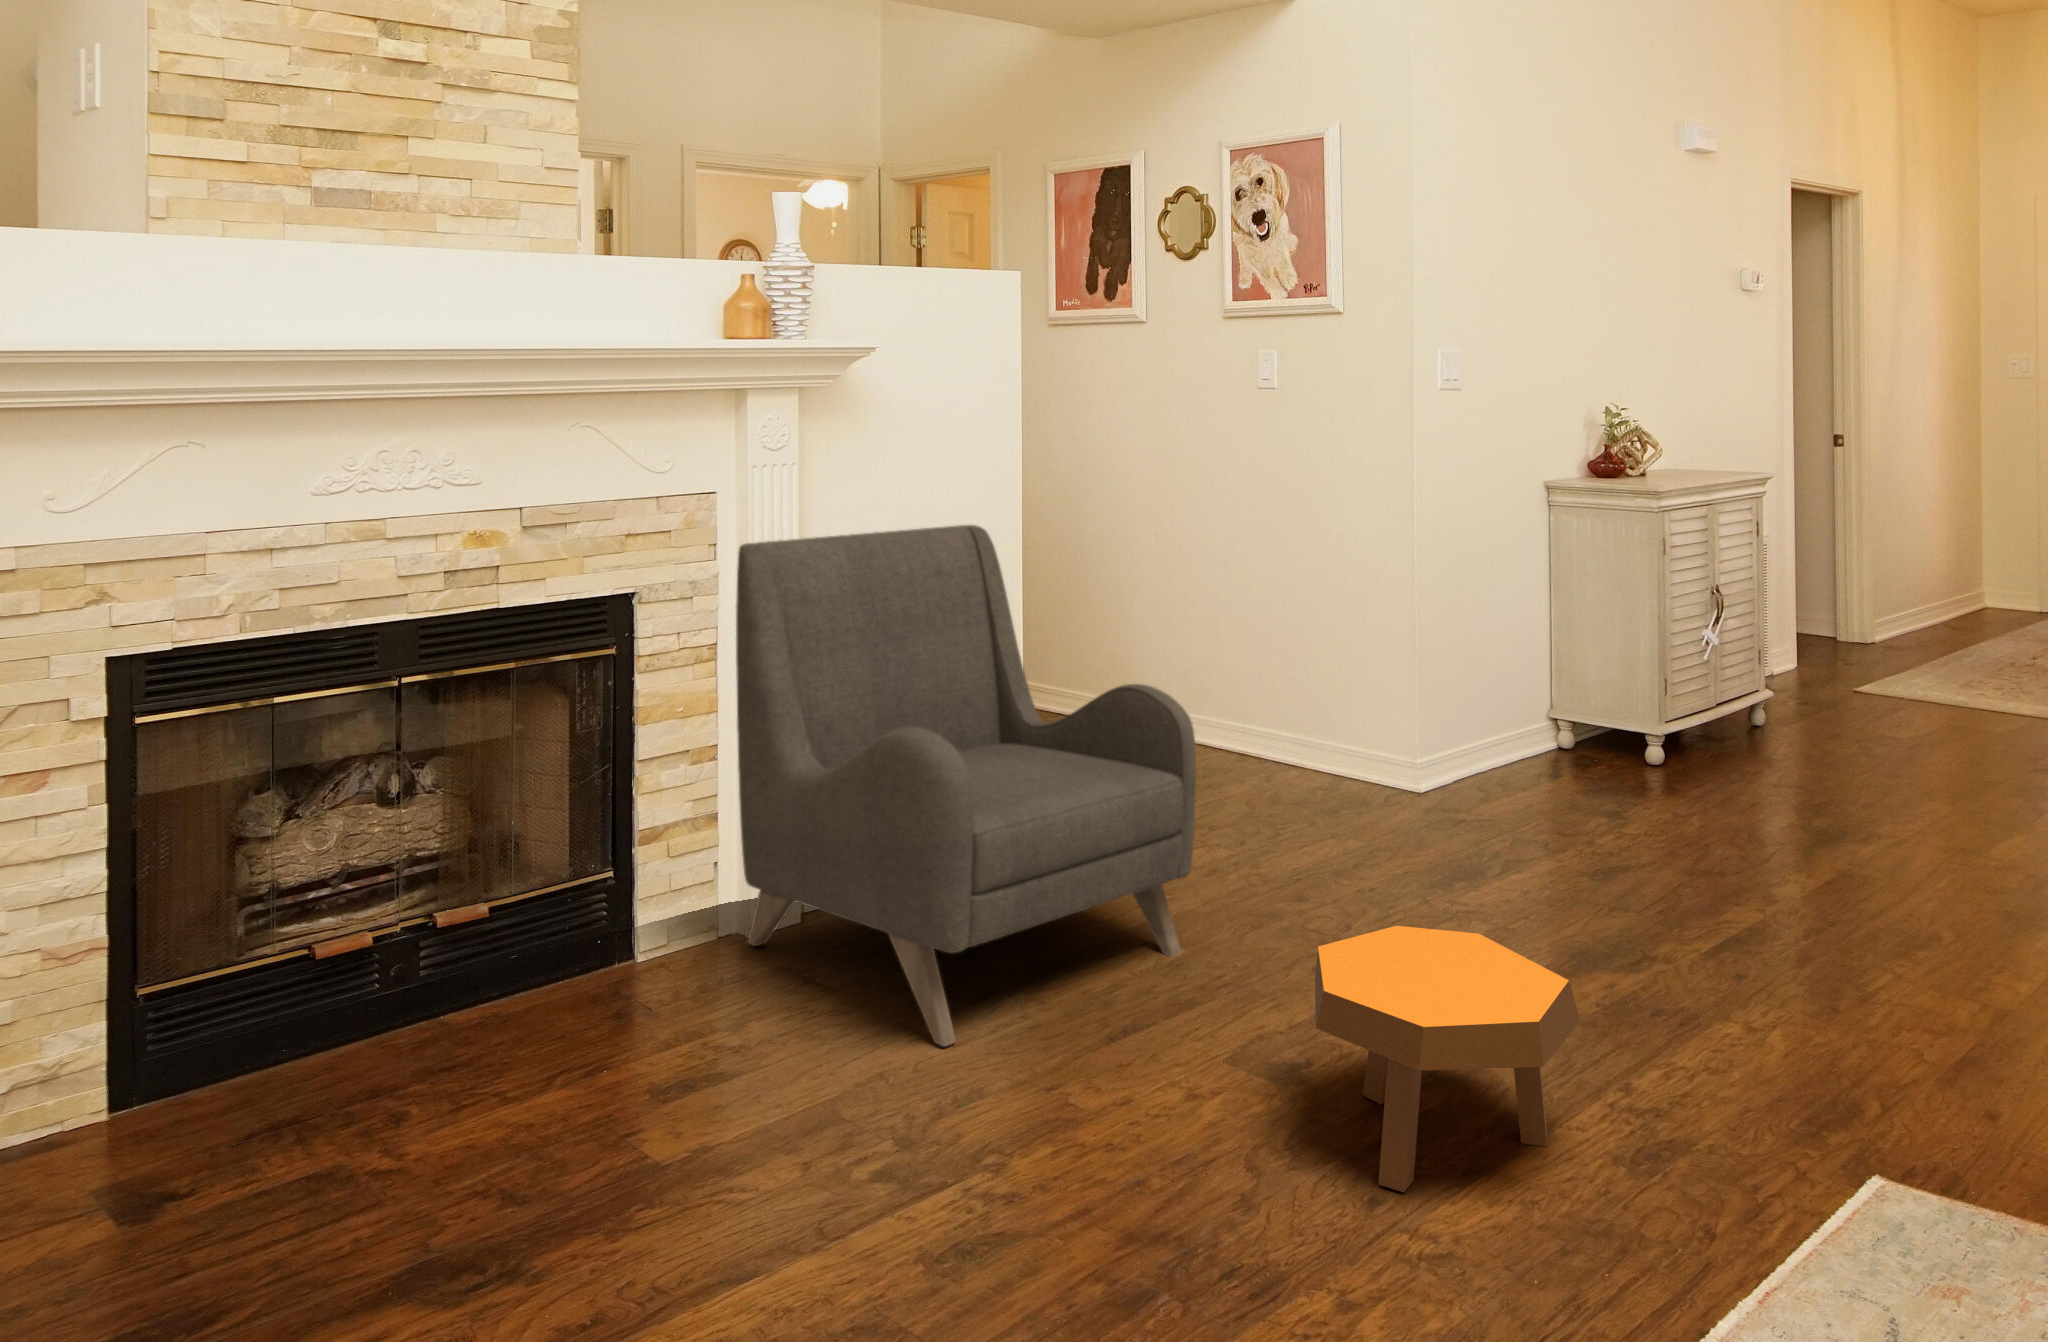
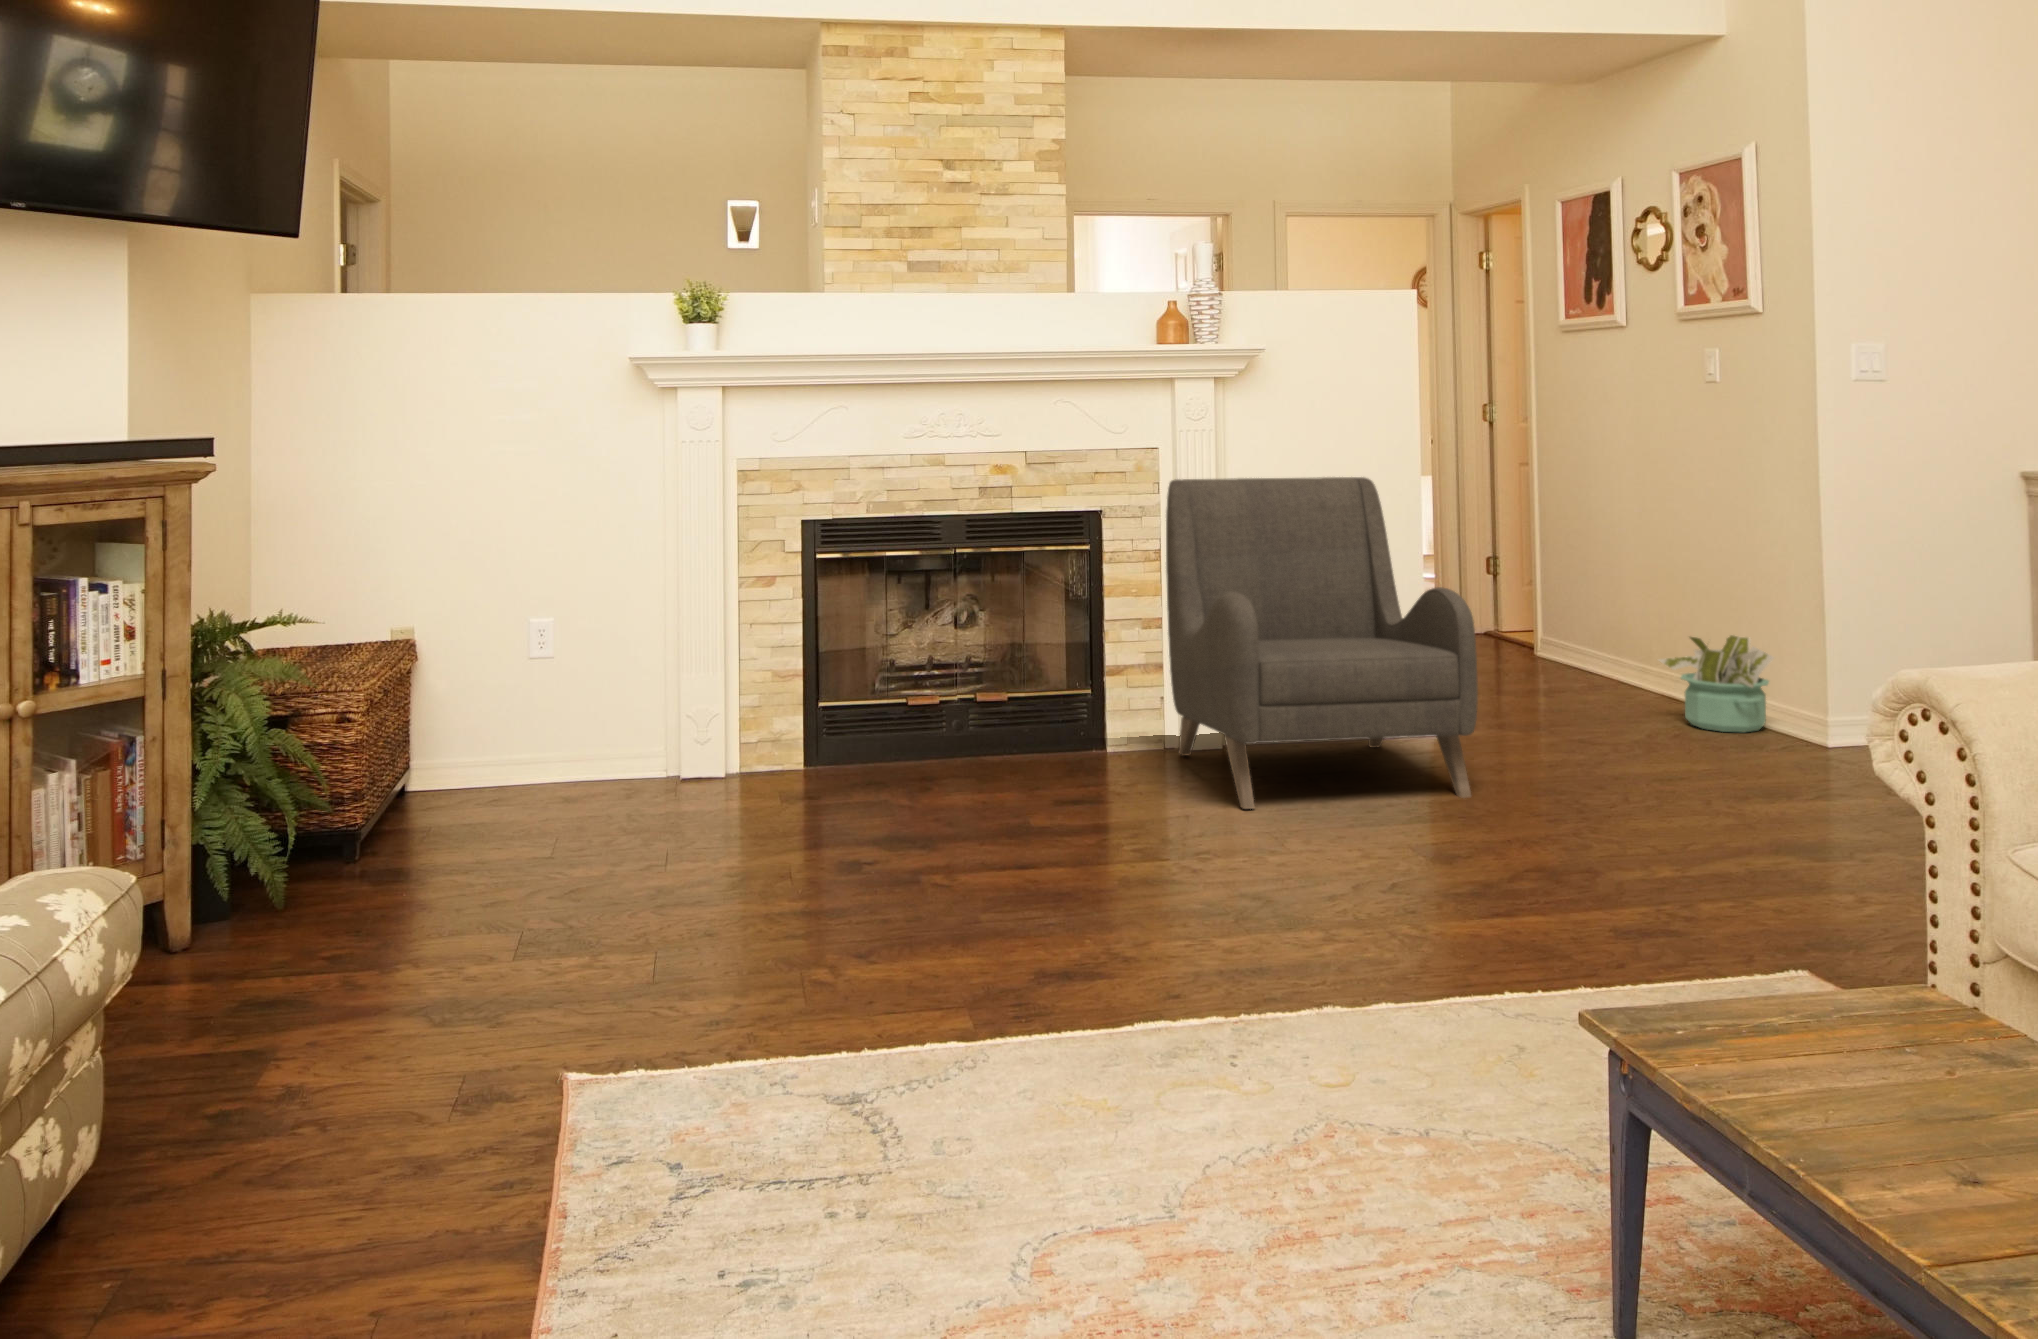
decorative plant: none [1230,676,1347,788] -> present [1659,635,1774,733]
footstool: present [1315,926,1580,1192] -> none [1423,752,1637,914]

